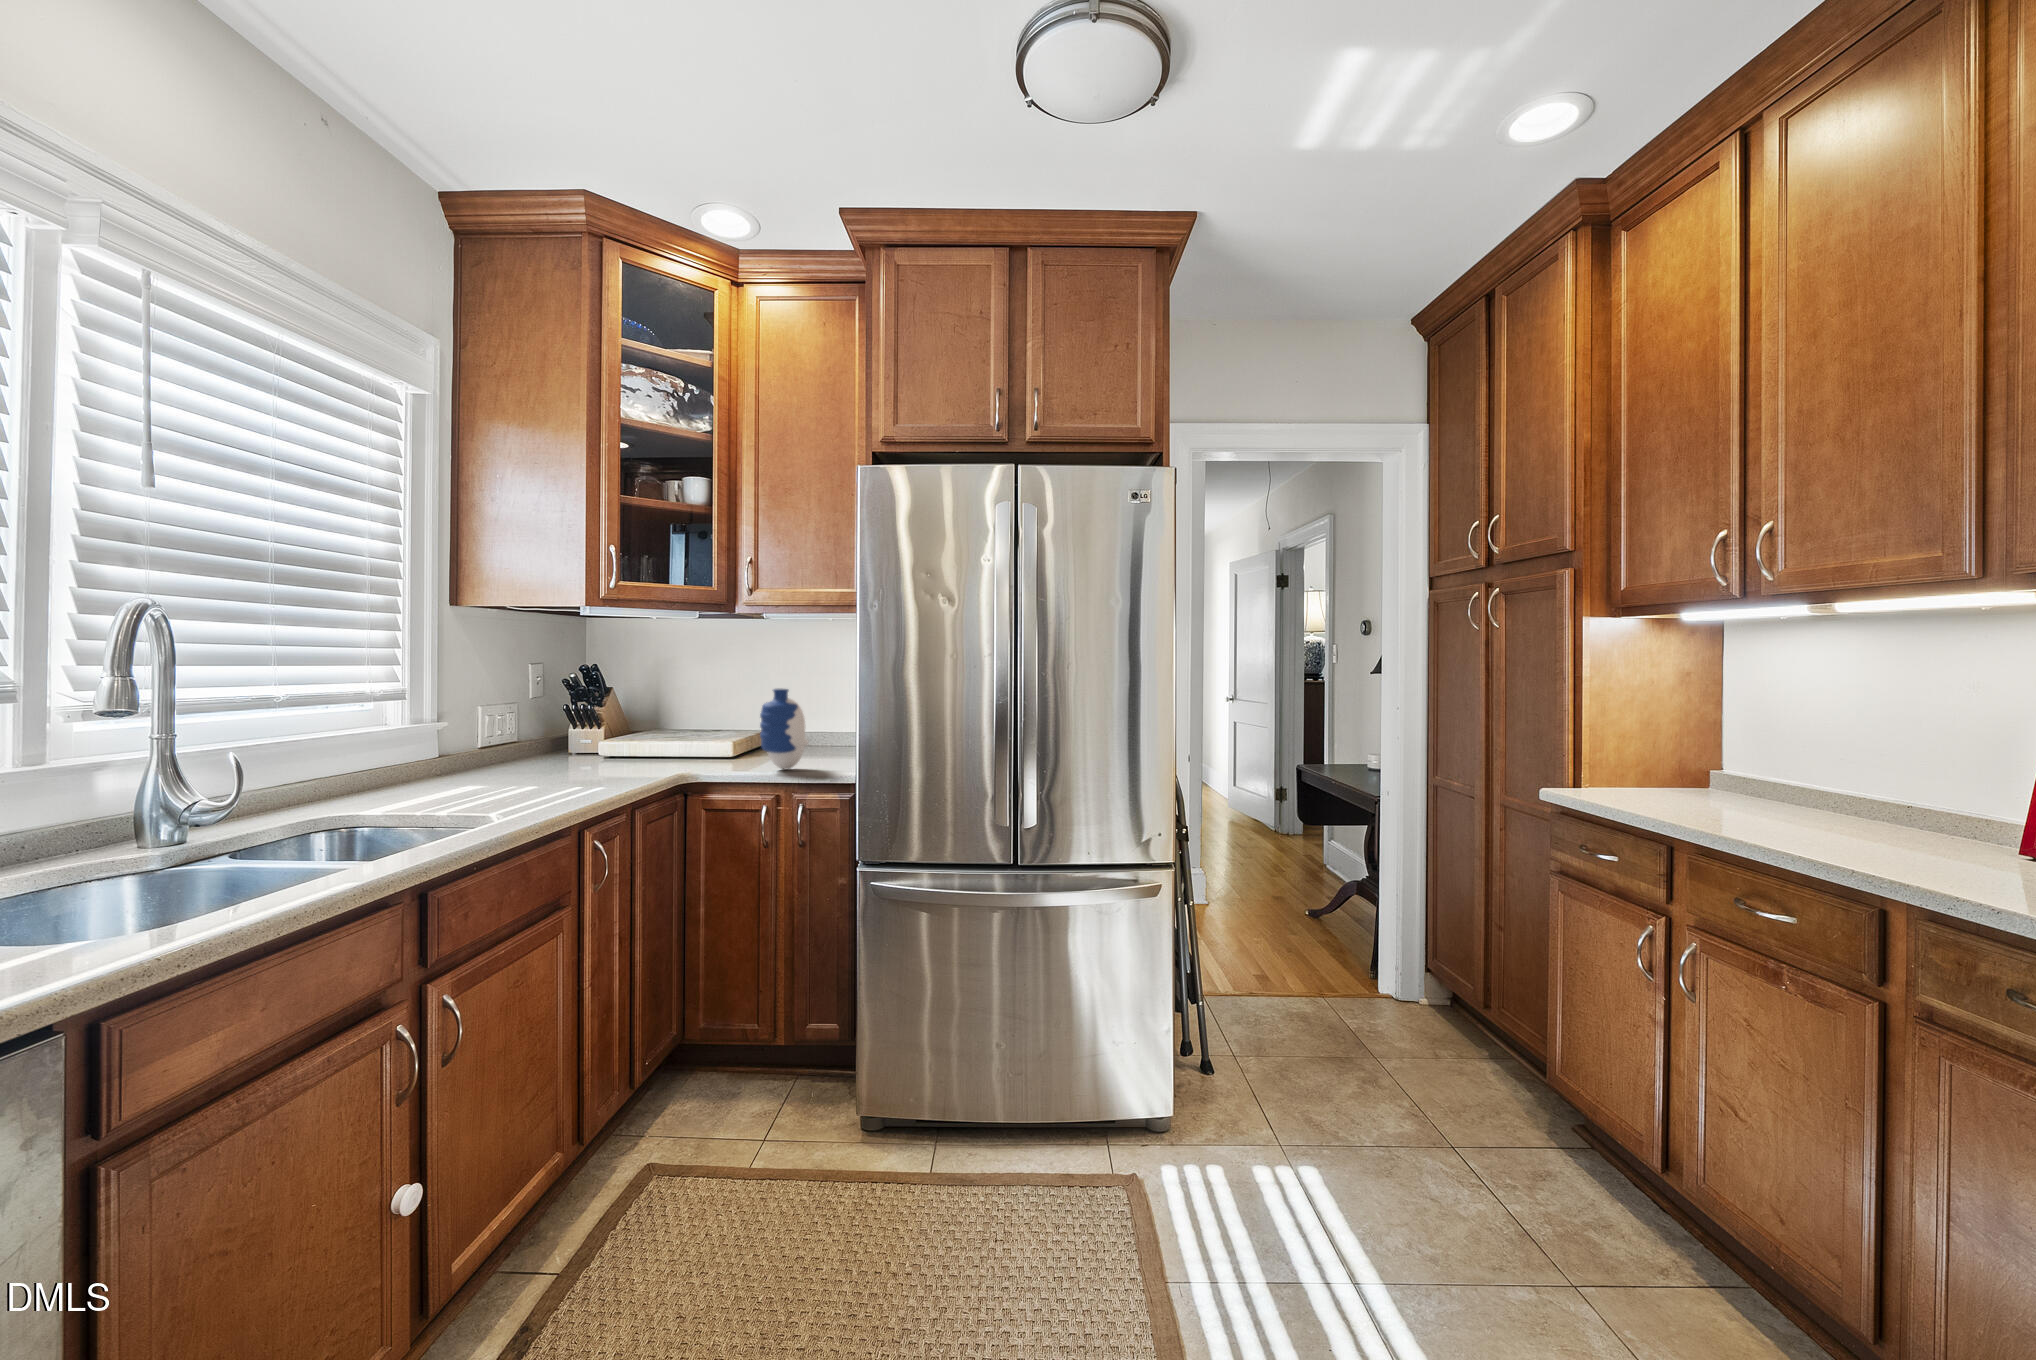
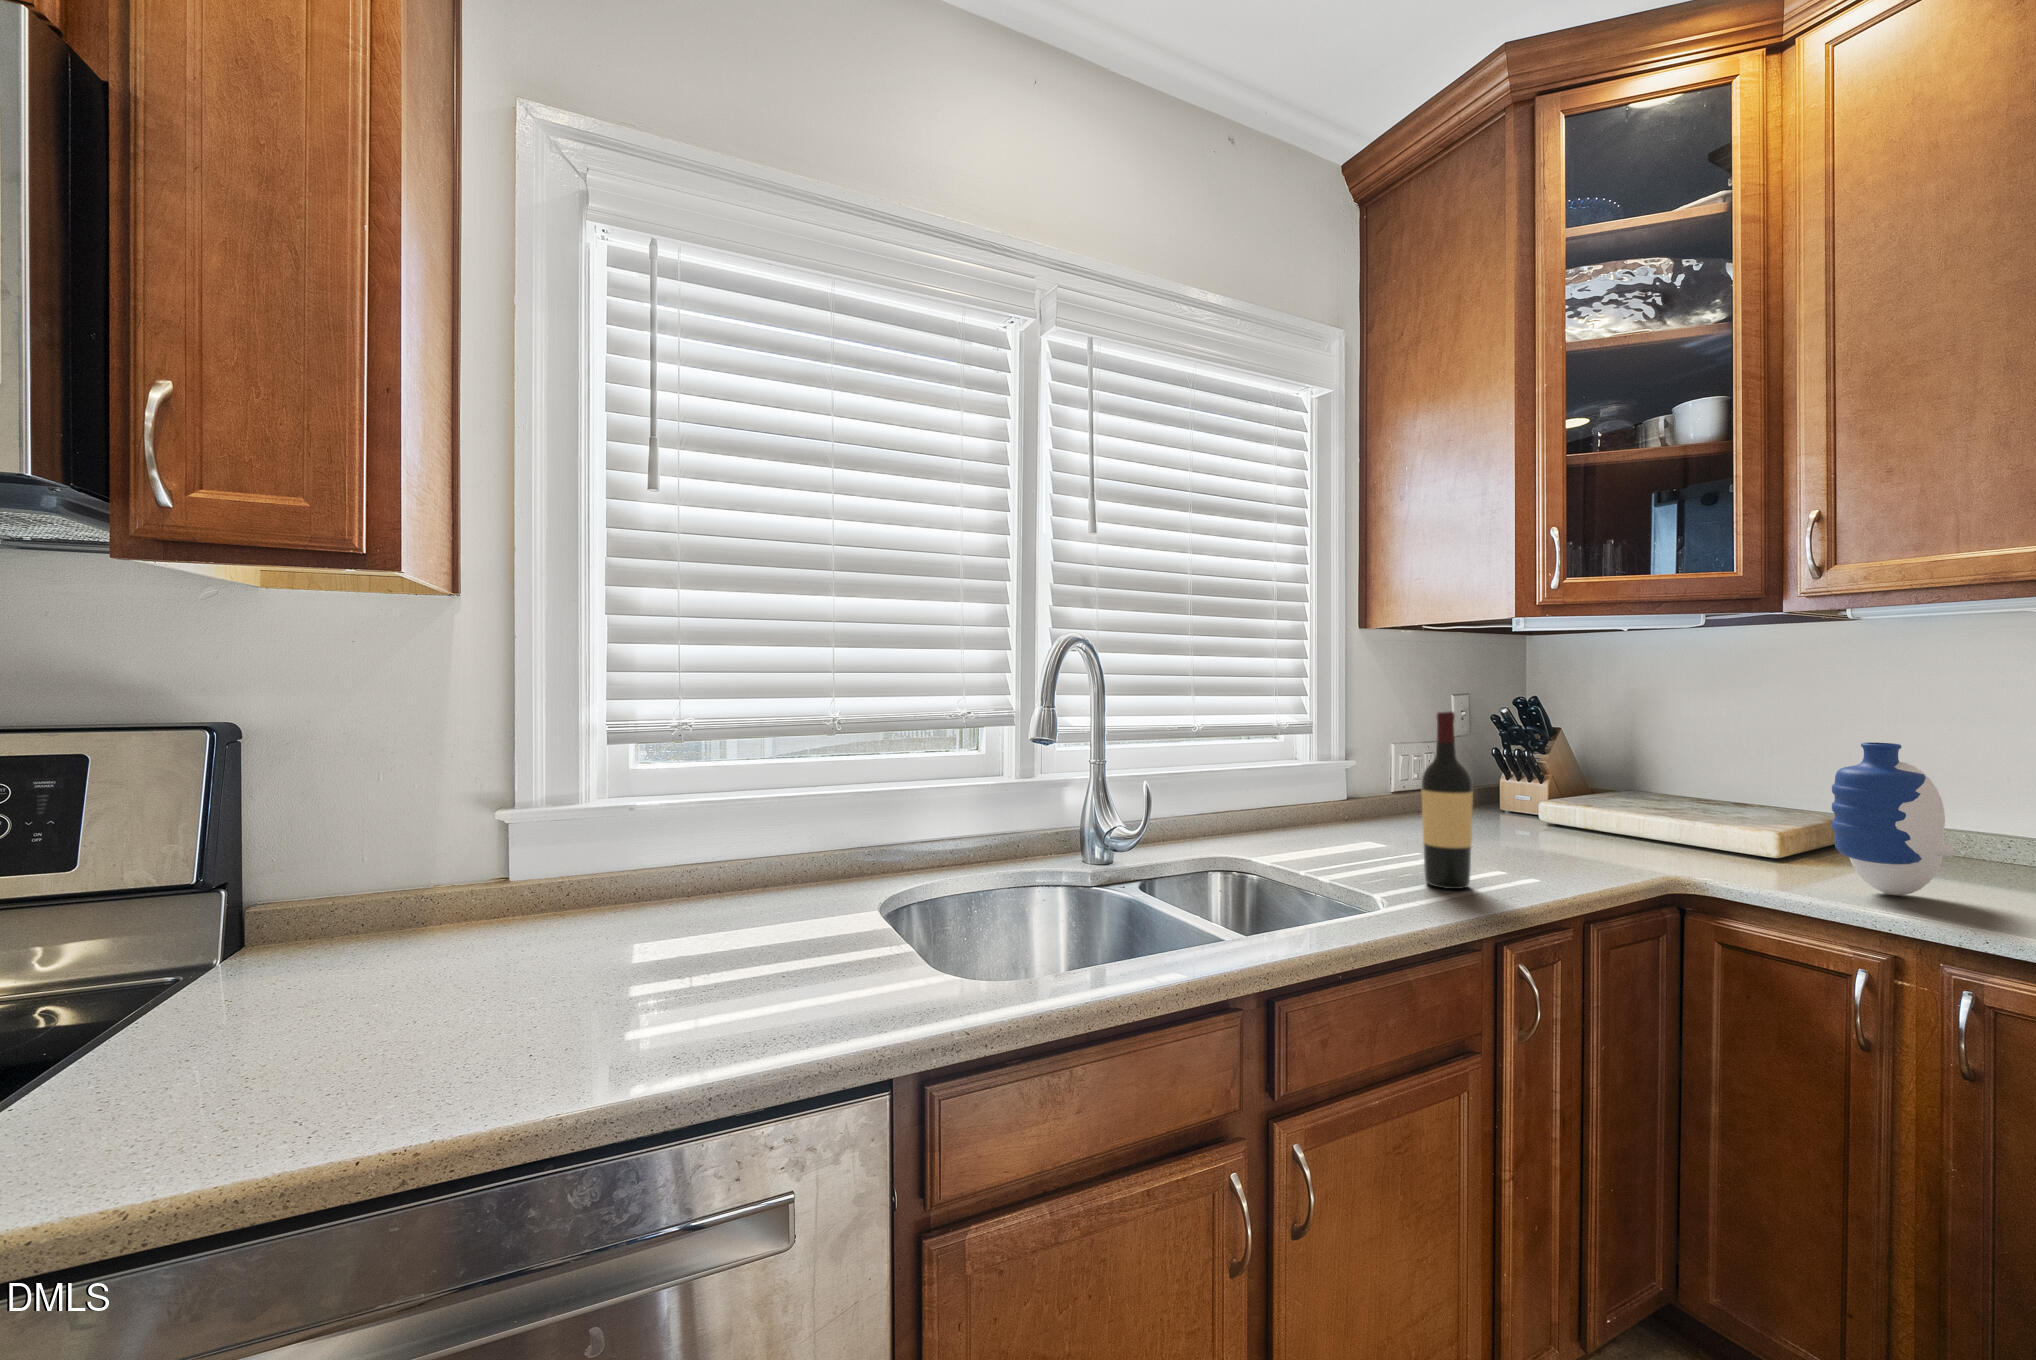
wine bottle: none [523,676,561,802] -> present [1421,711,1473,889]

